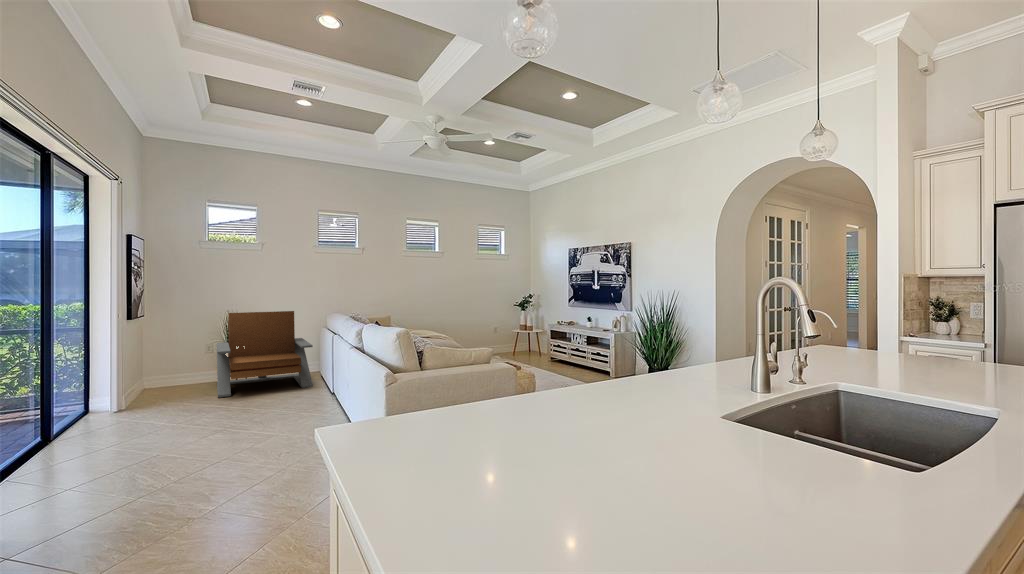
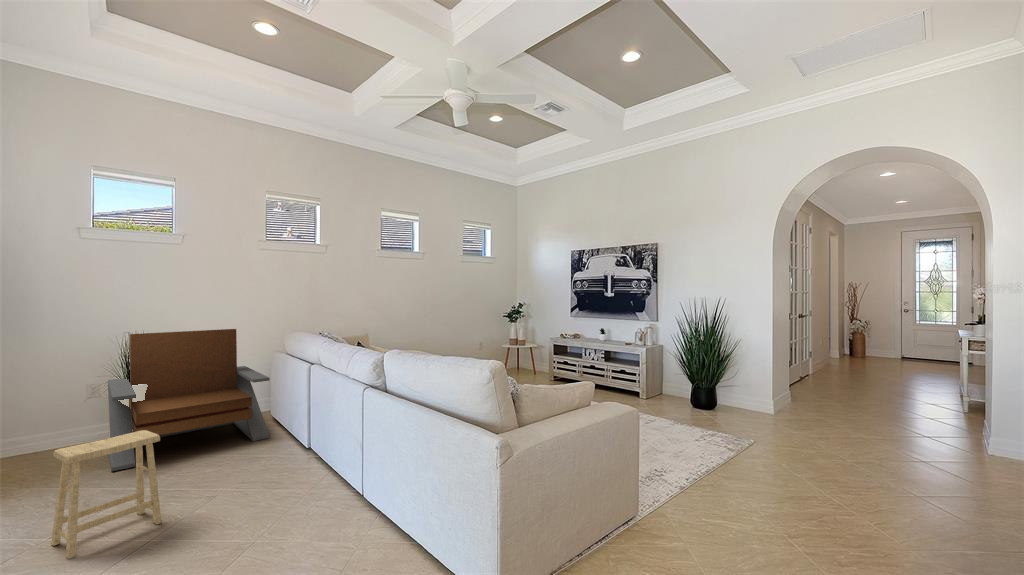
footstool: none [187,368,241,431] -> present [51,430,162,559]

